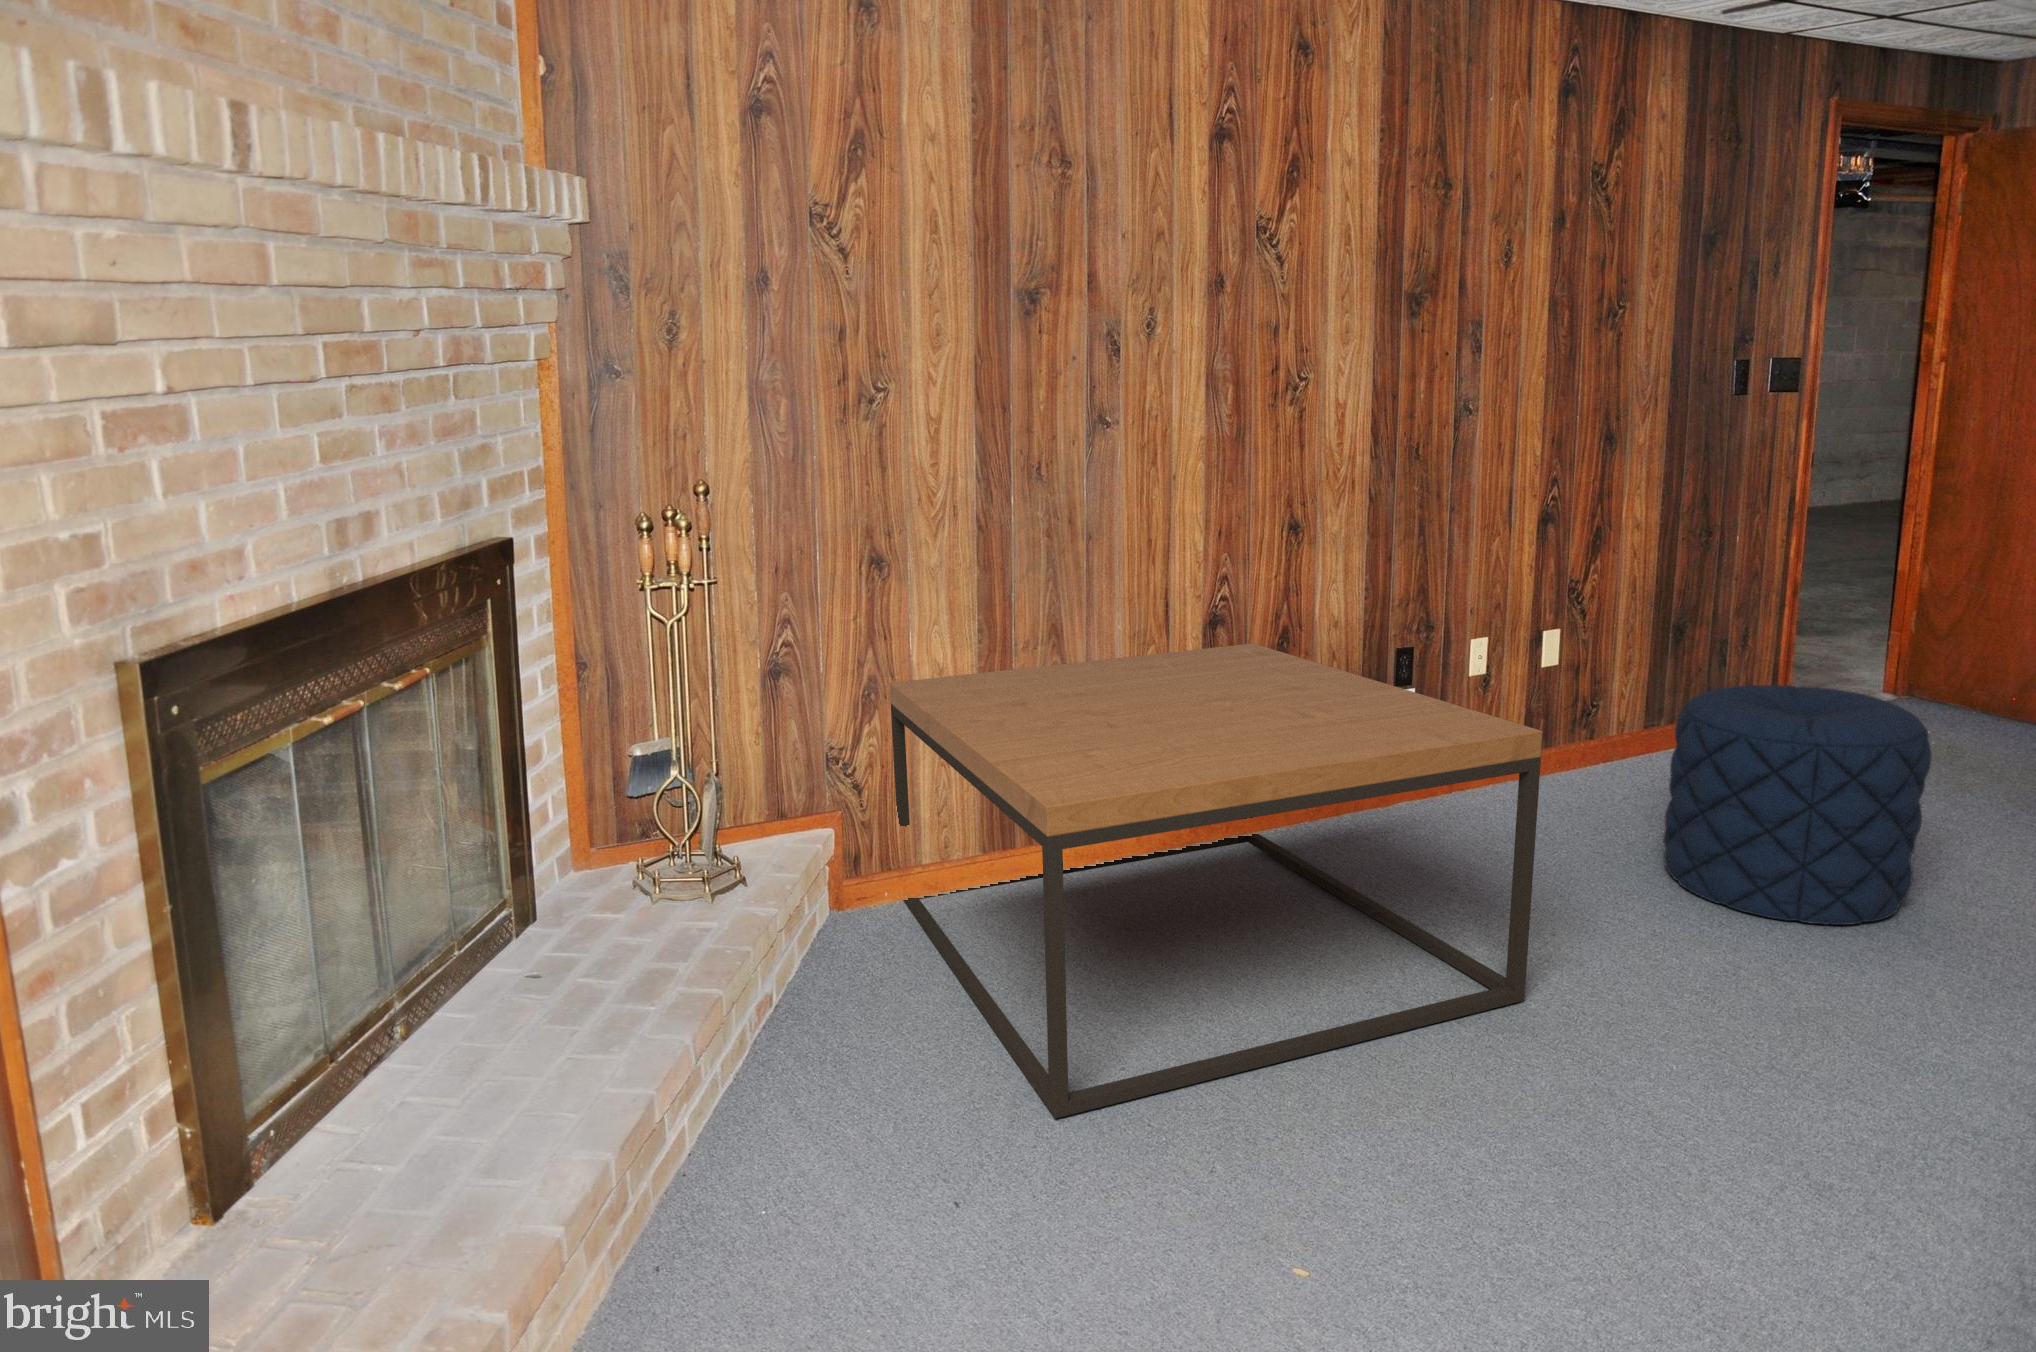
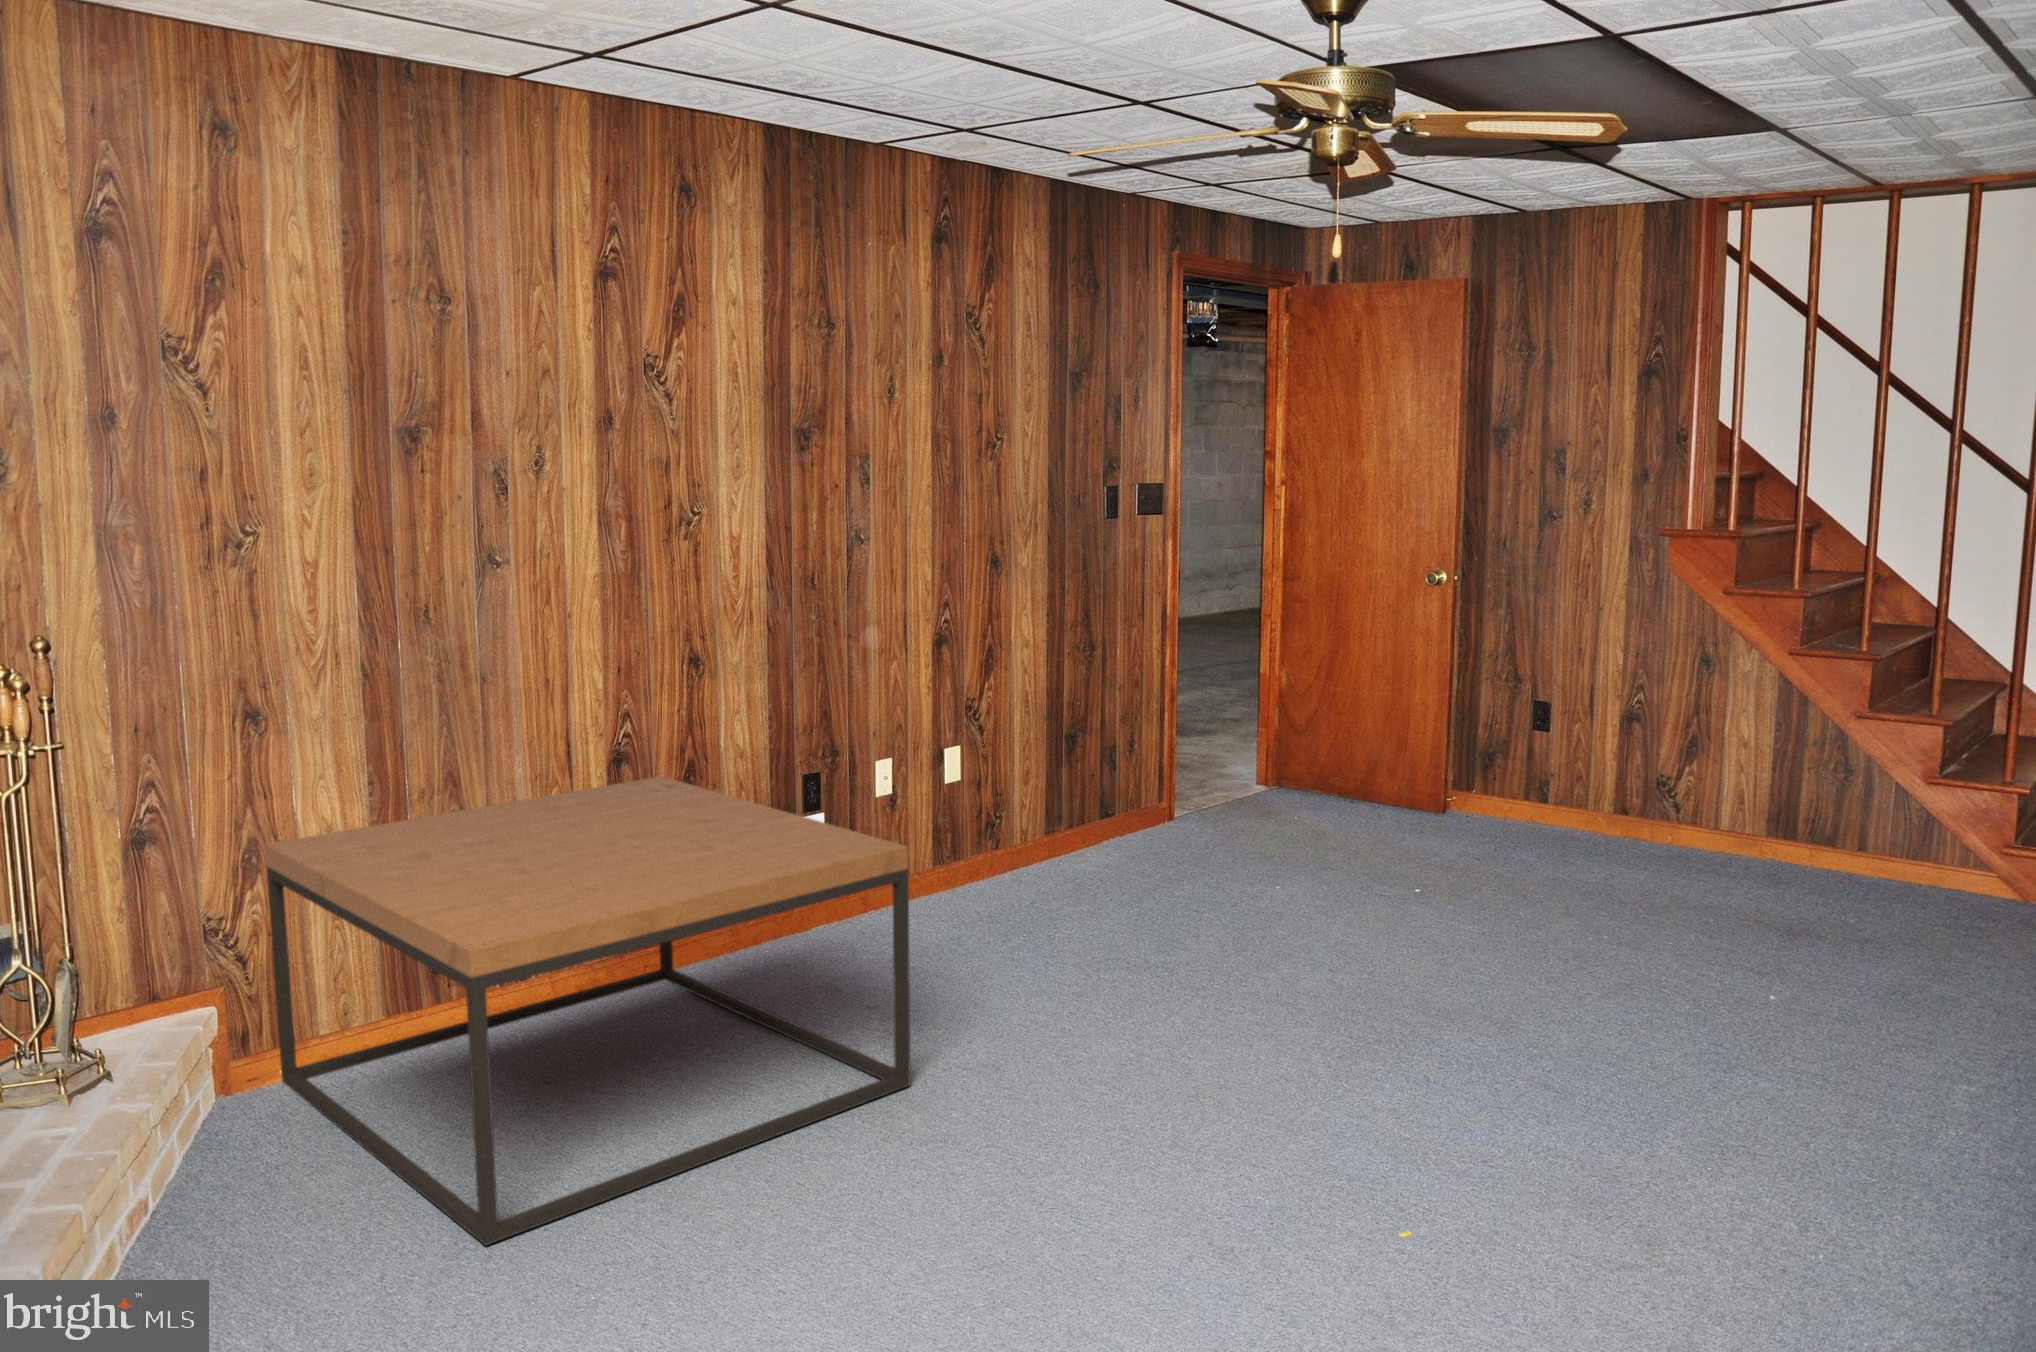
pouf: present [1663,685,1932,925] -> none [1043,789,1224,993]

